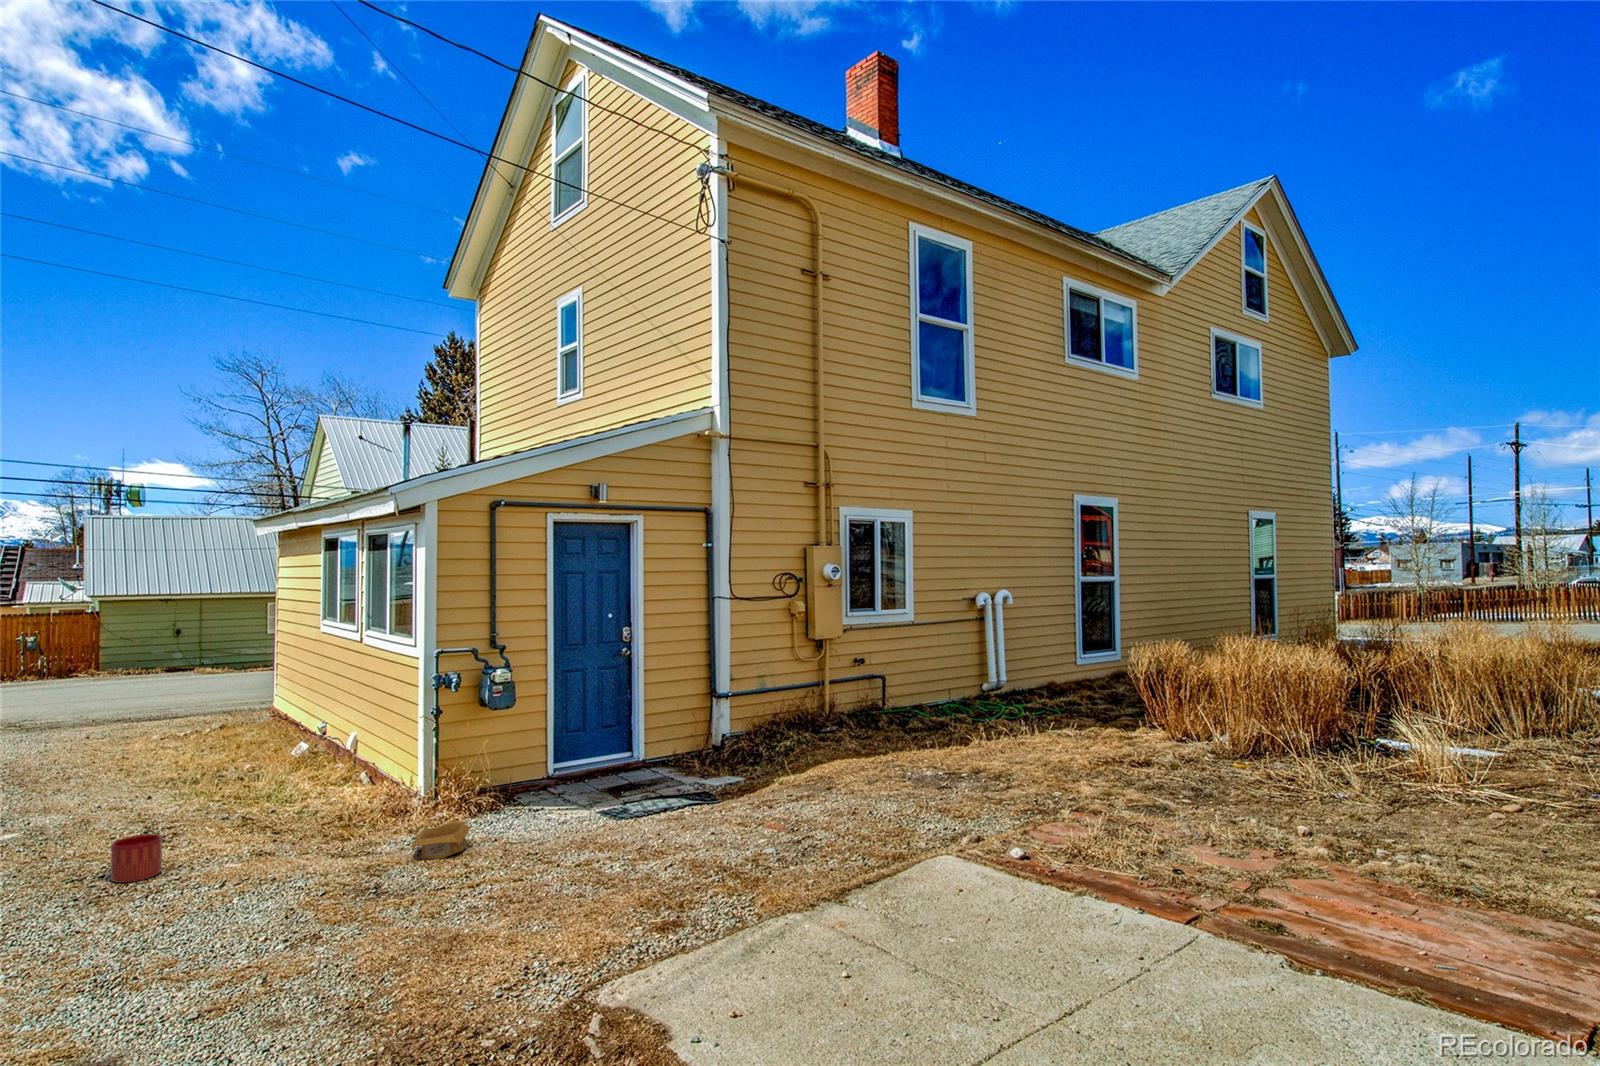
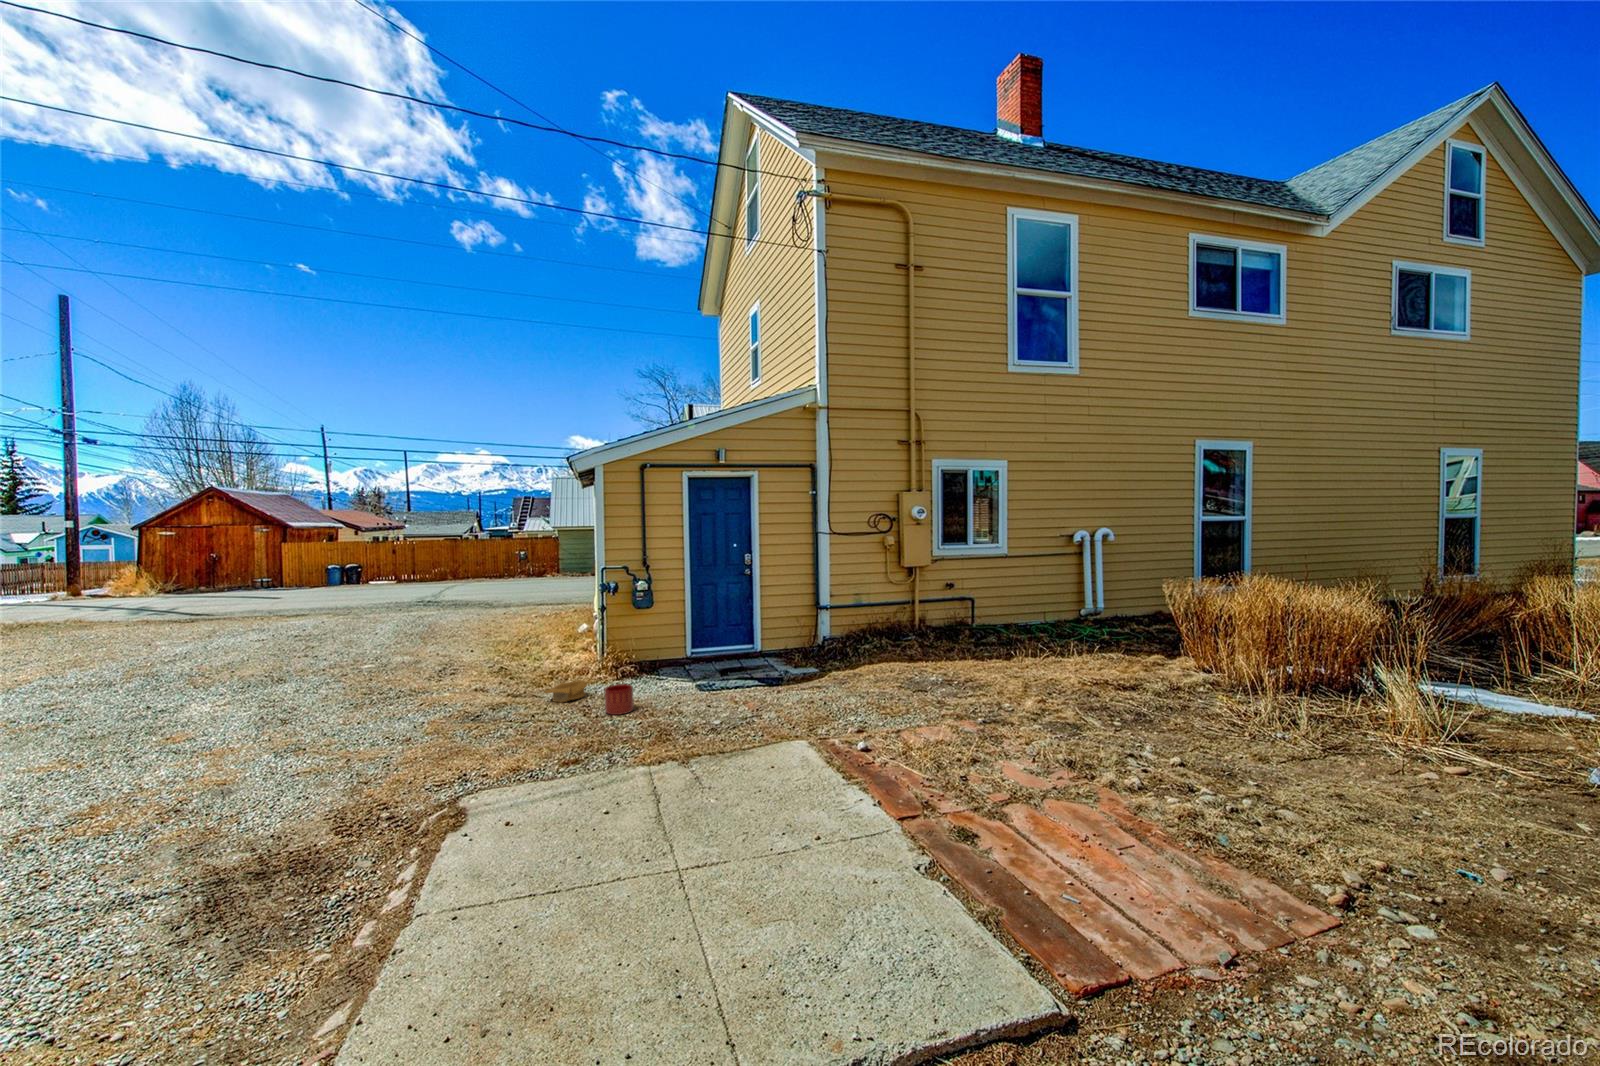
planter: present [110,834,162,883] -> present [605,684,634,715]

